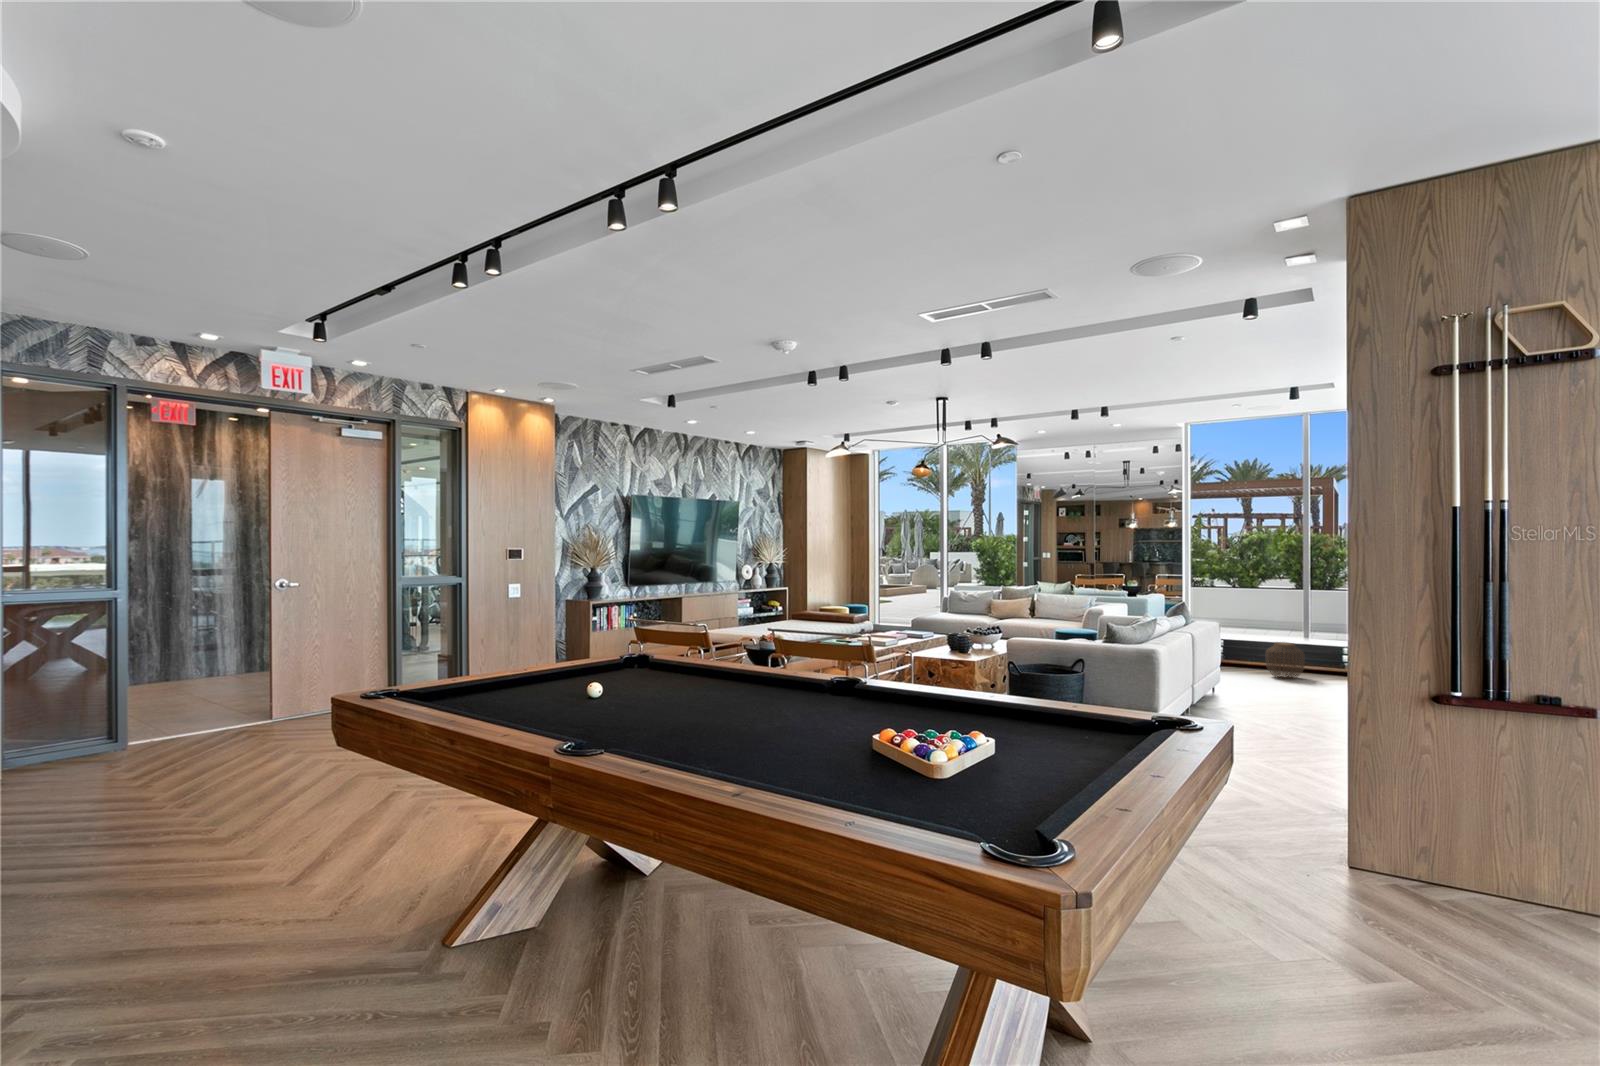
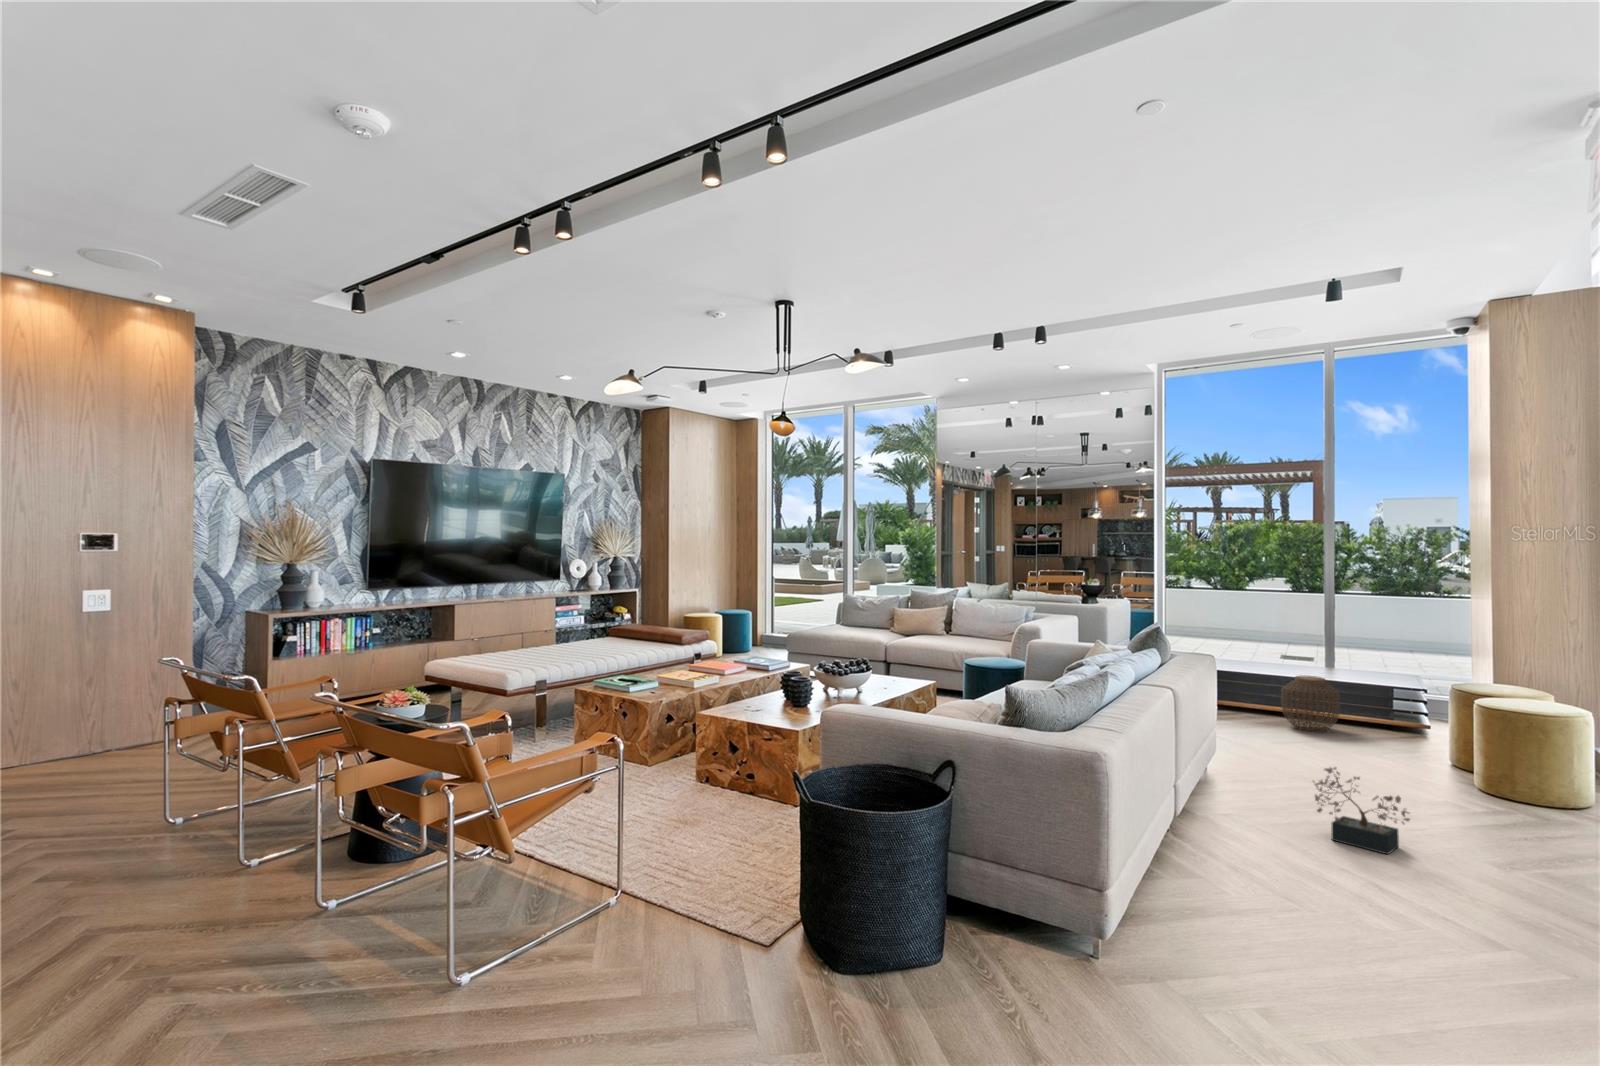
decorative plant: none [1265,682,1319,727] -> present [1315,767,1410,854]

